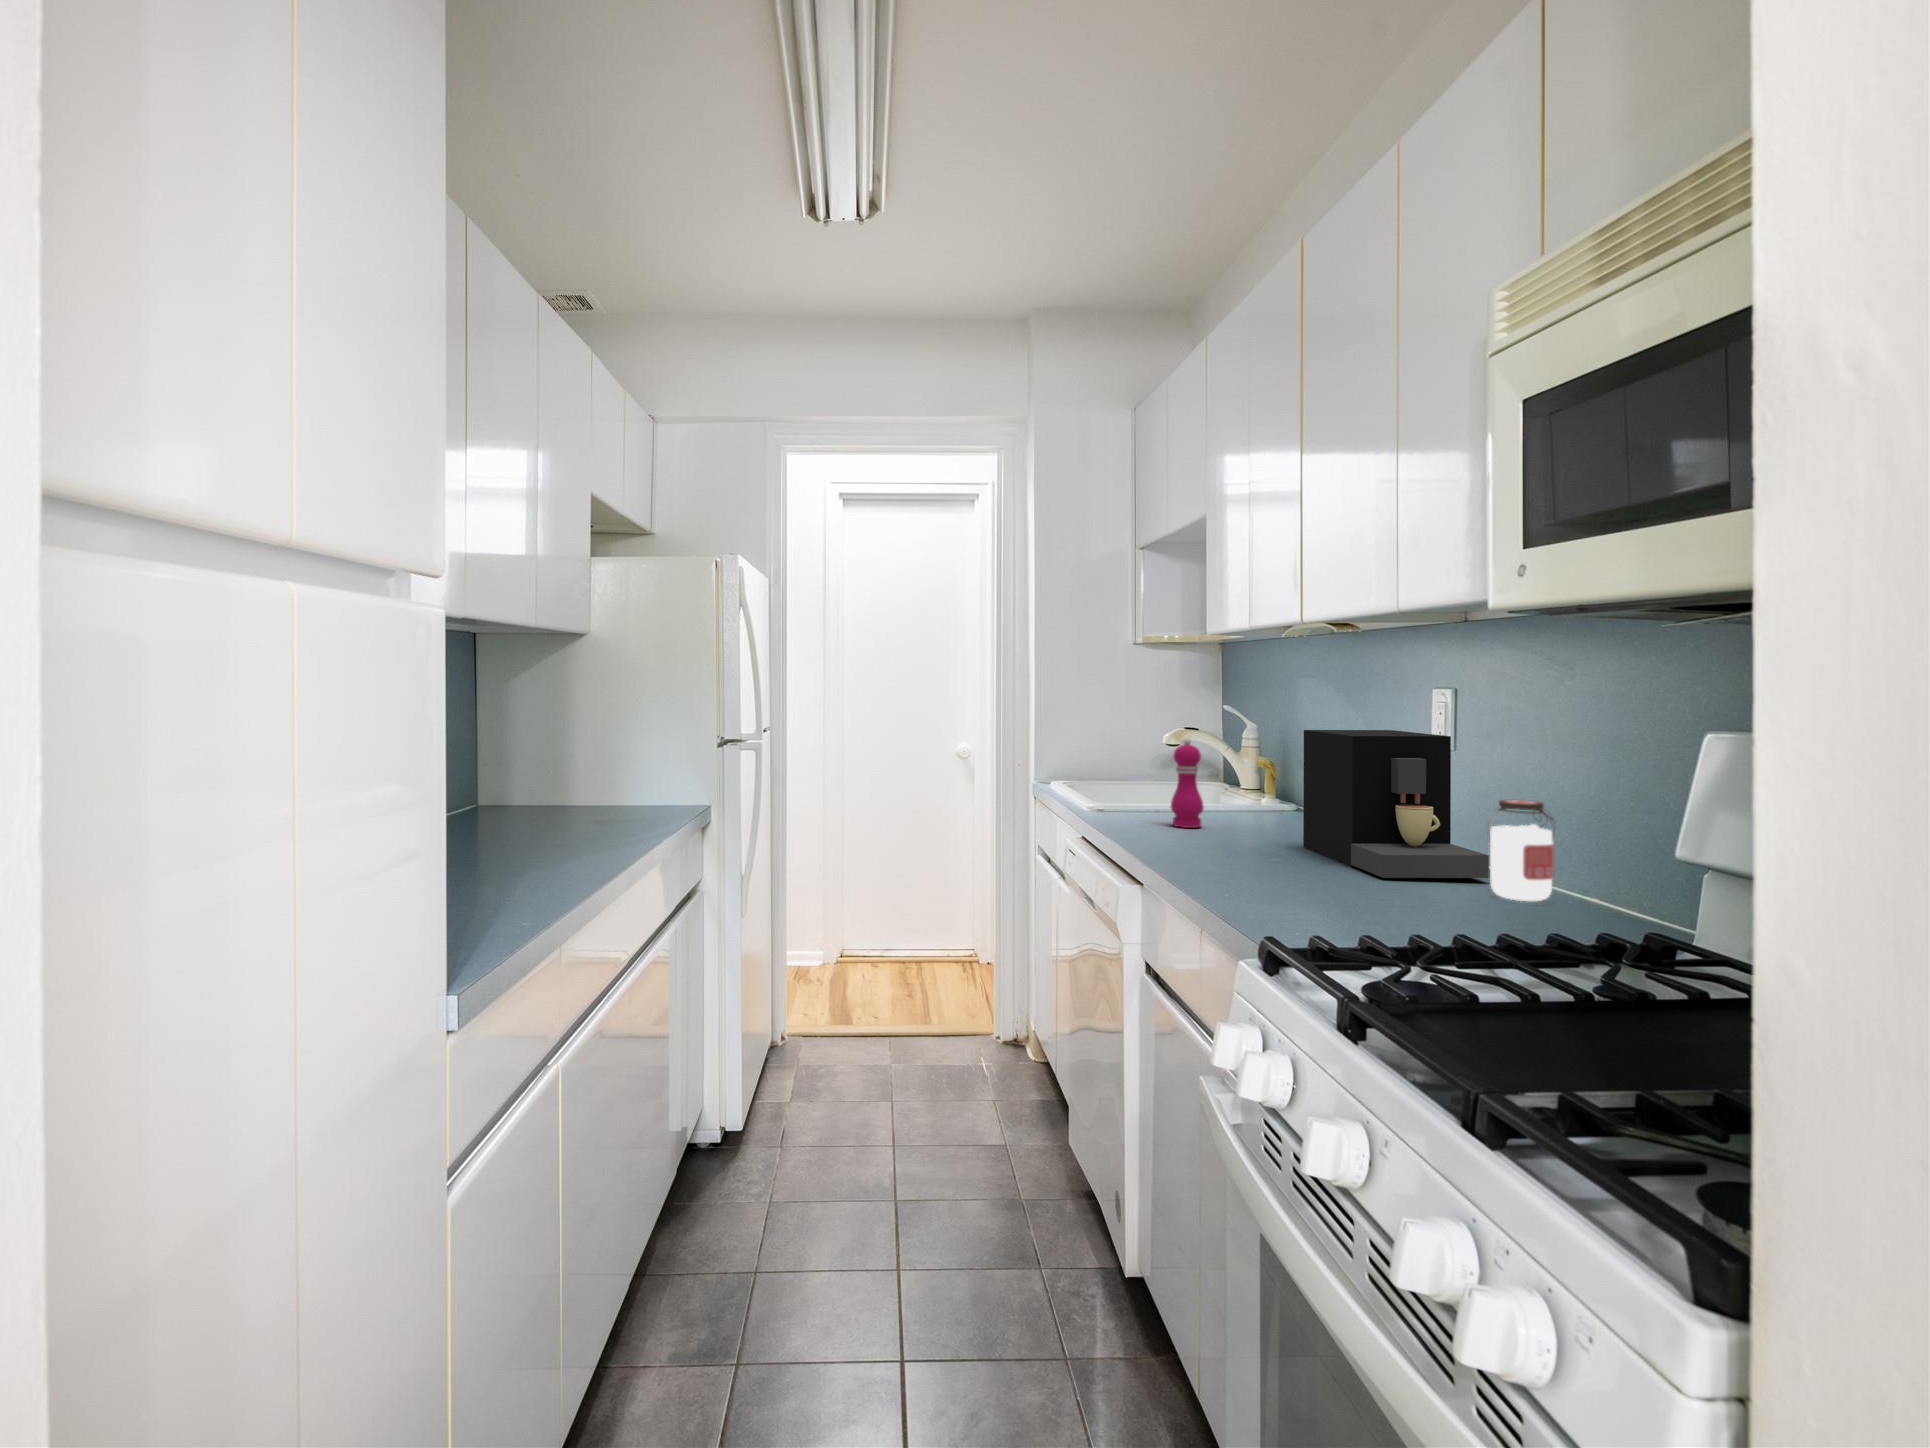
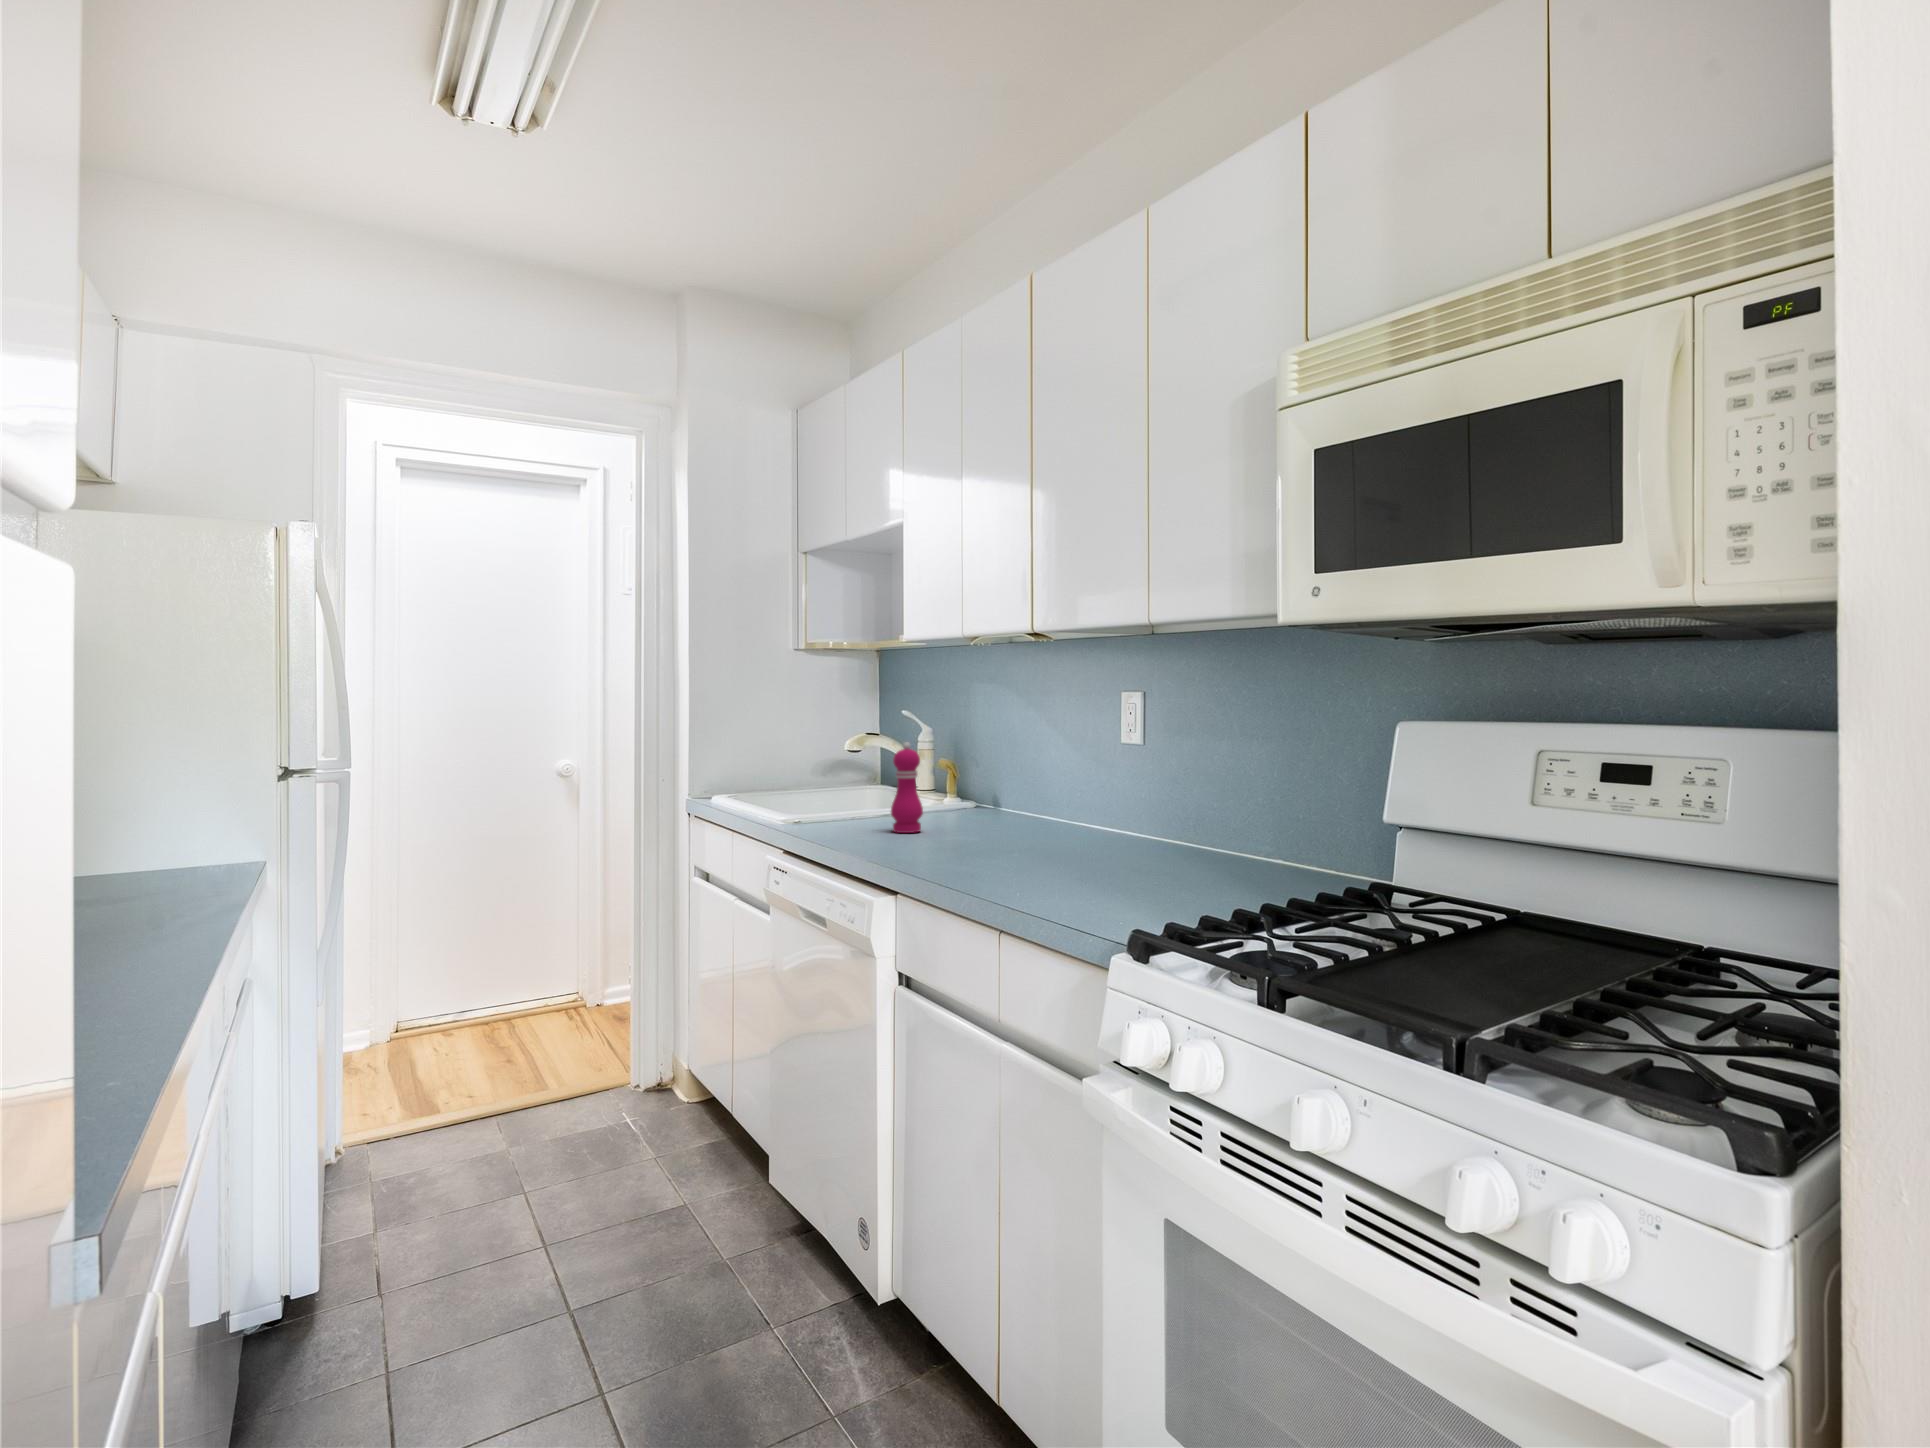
coffee maker: present [1303,730,1489,878] -> none [1029,729,1202,863]
jar: present [1488,800,1555,901] -> none [1215,786,1265,873]

